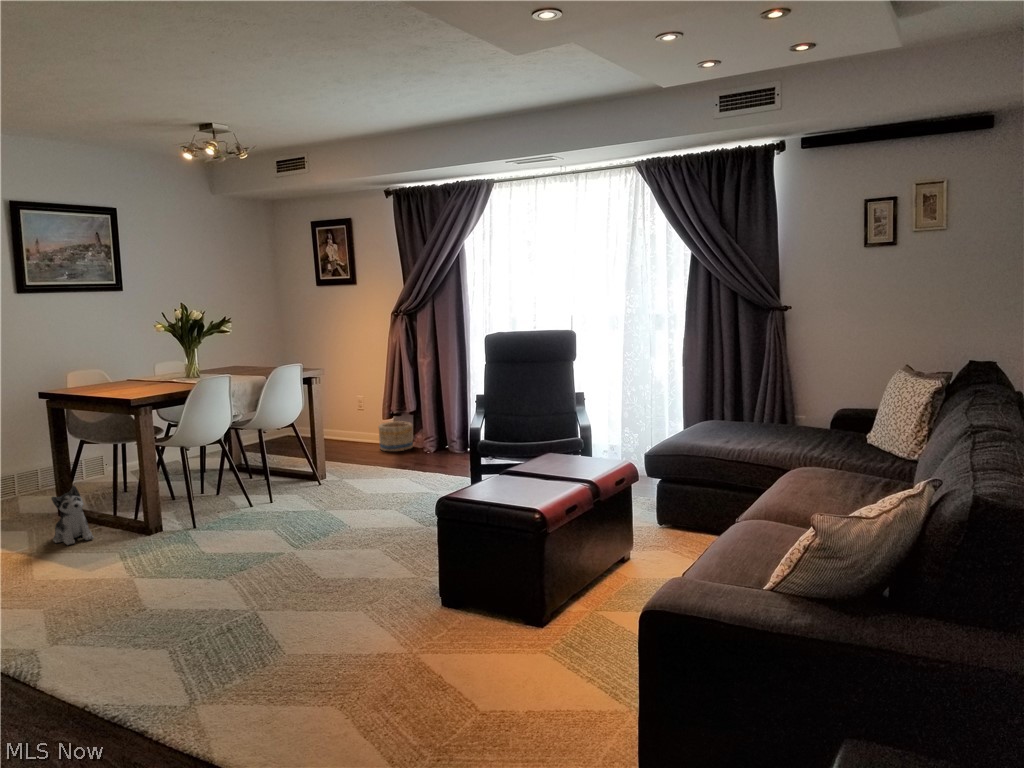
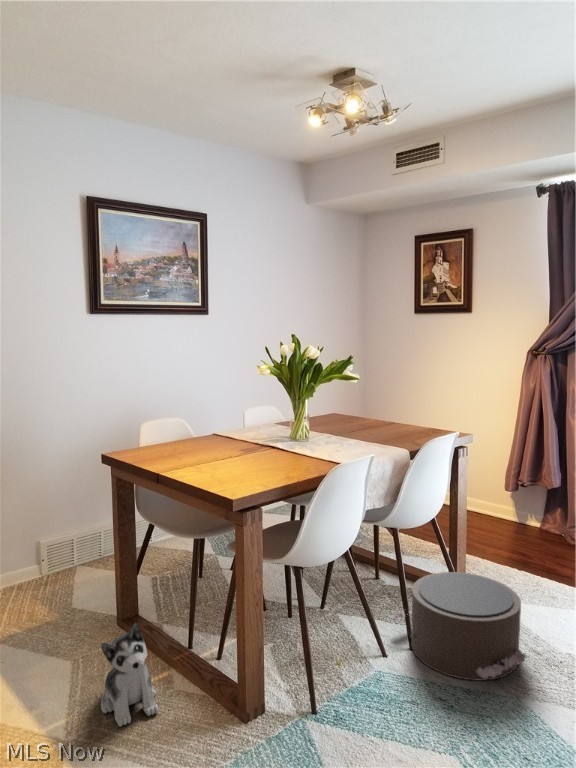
basket: present [378,421,413,451] -> none [503,494,552,539]
pouf: none [262,456,340,508] -> present [392,572,529,681]

